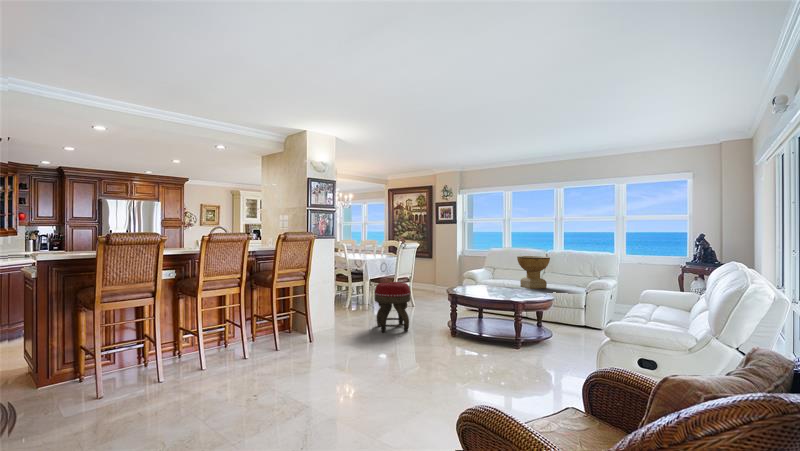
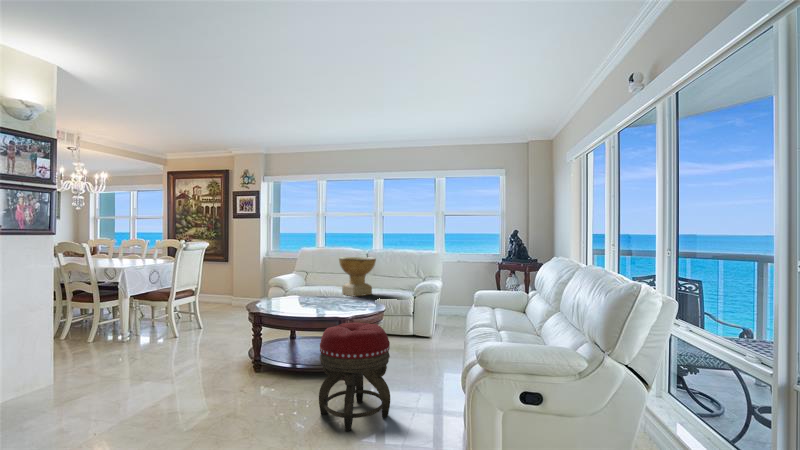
footstool: present [374,282,411,332] -> present [319,322,390,431]

